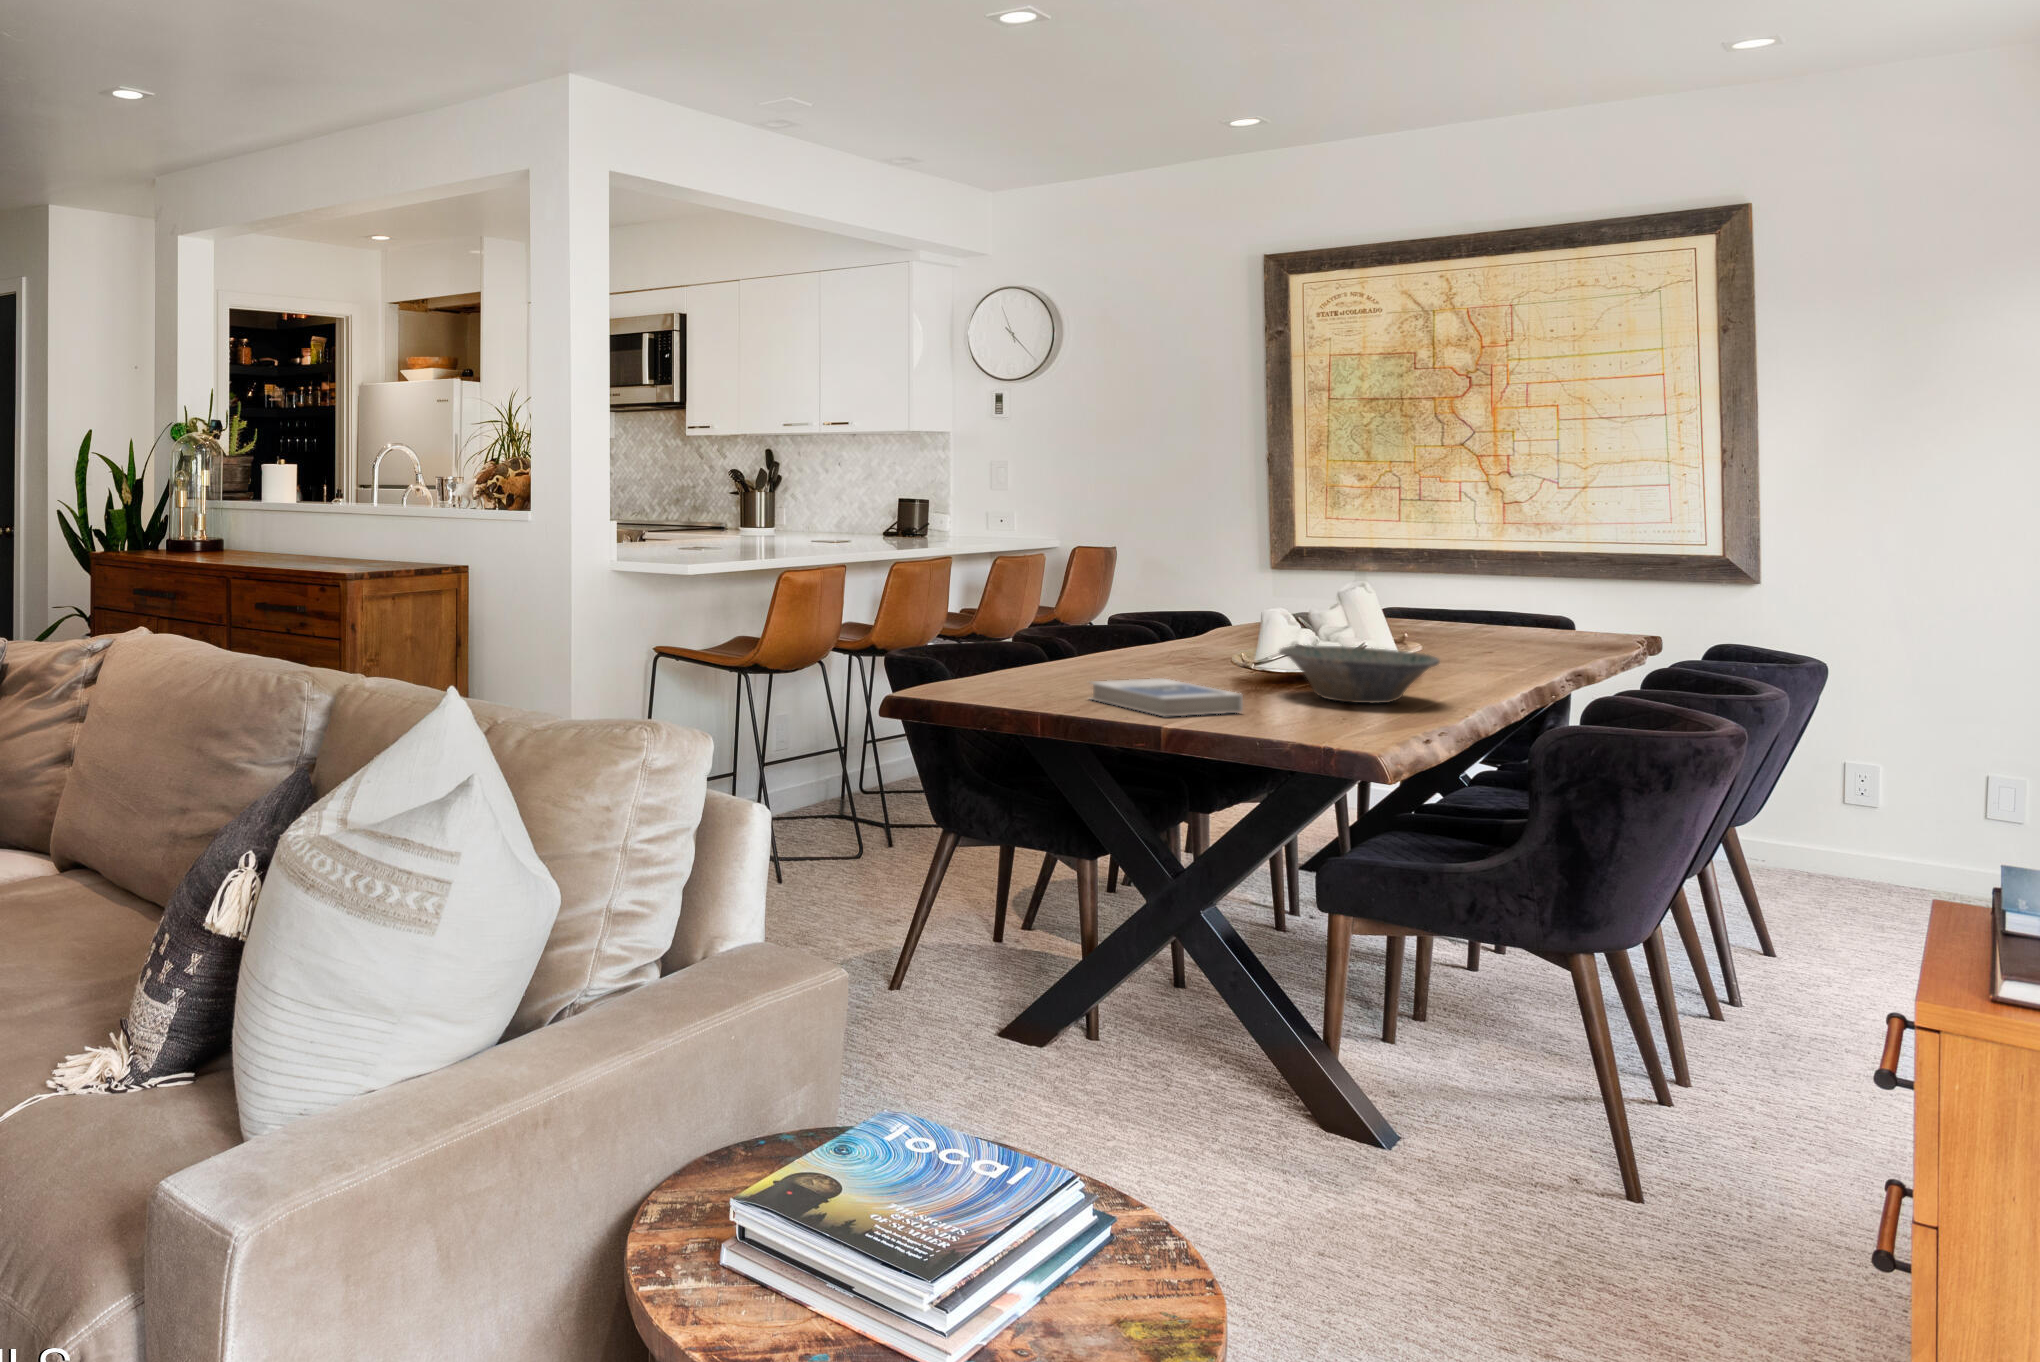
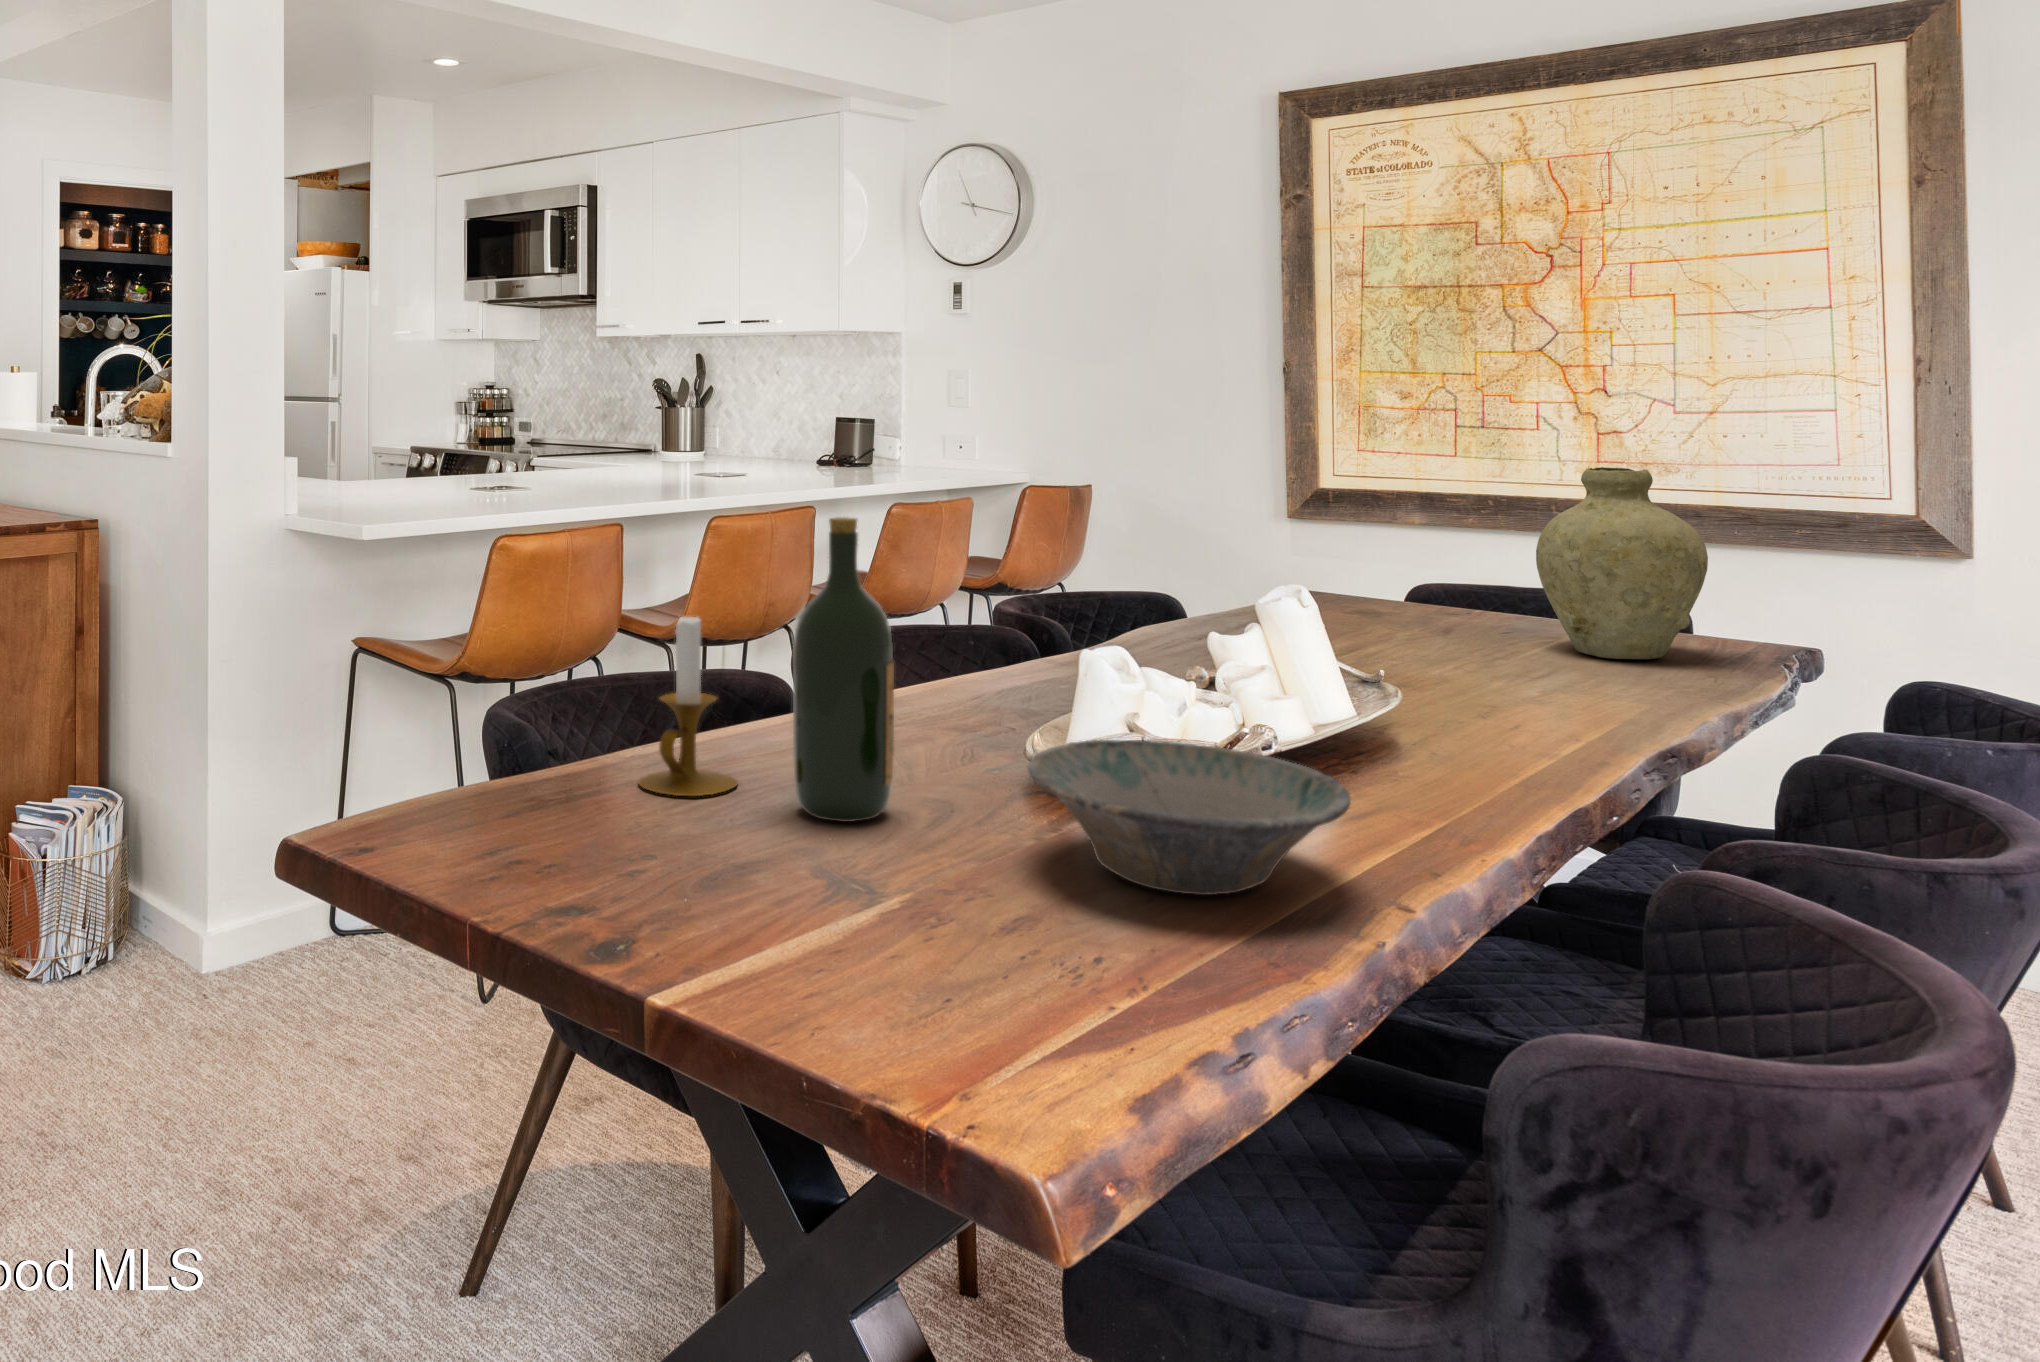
vase: none [1482,520,1588,636] -> present [1536,467,1708,659]
wine bottle: none [1143,539,1197,688] -> present [793,517,894,822]
candlestick: none [1048,593,1102,682] -> present [638,617,738,796]
hardback book: present [1091,678,1243,716] -> none [612,813,876,953]

